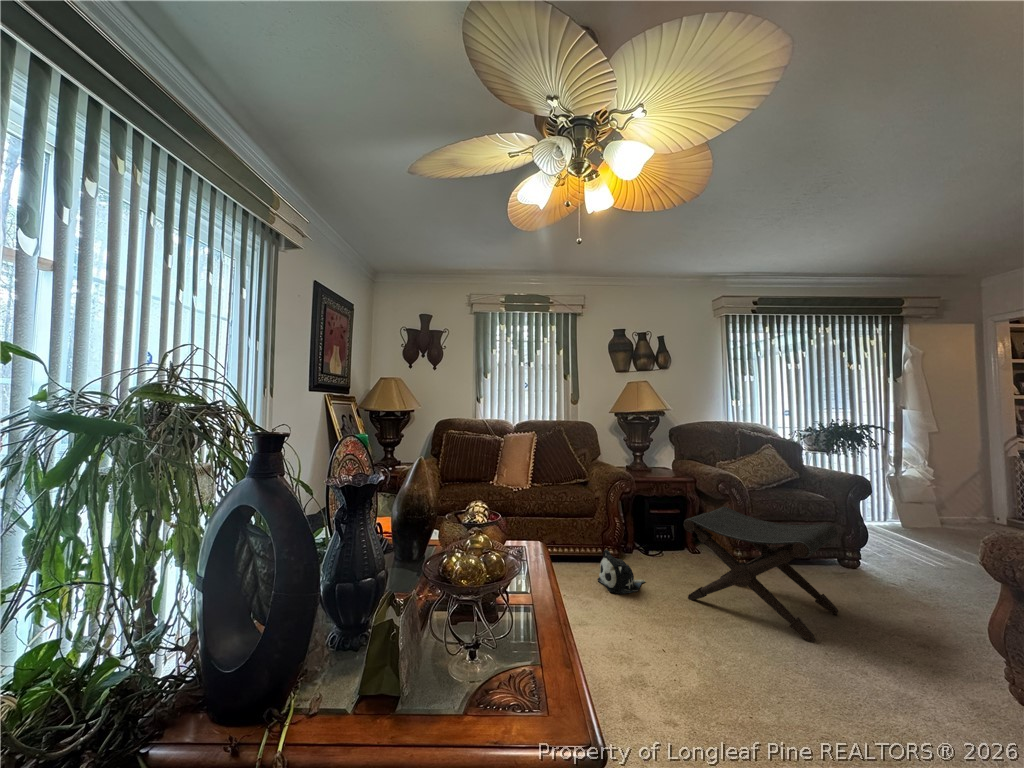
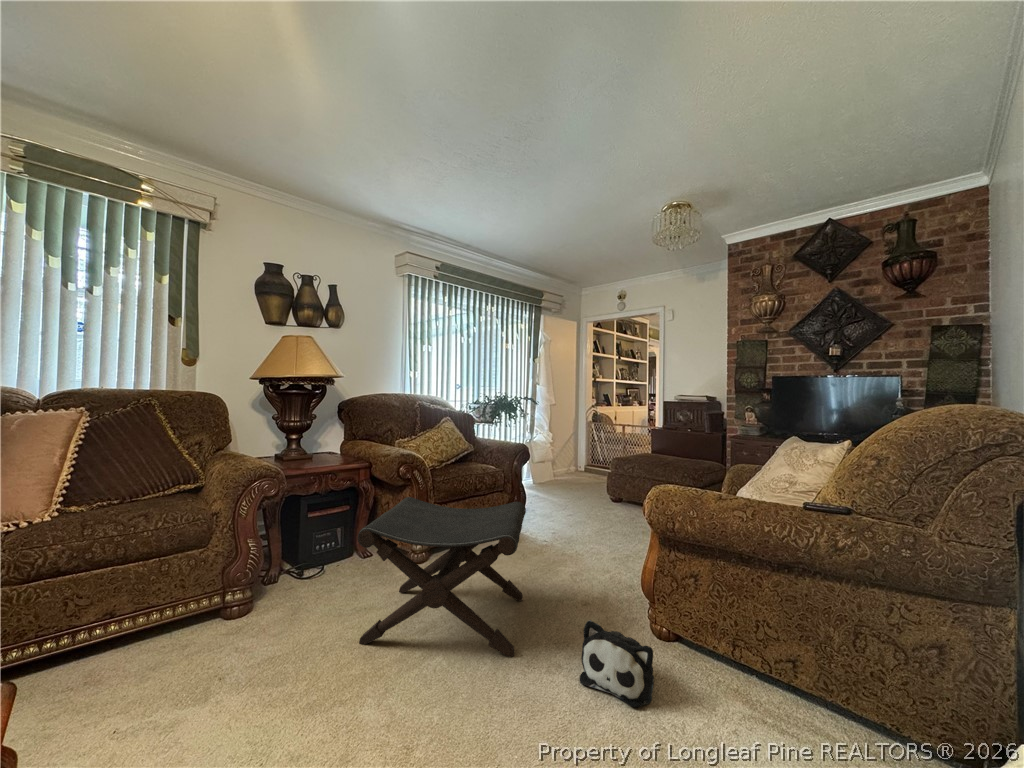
plush toy: present [597,549,645,594] -> present [580,620,654,707]

